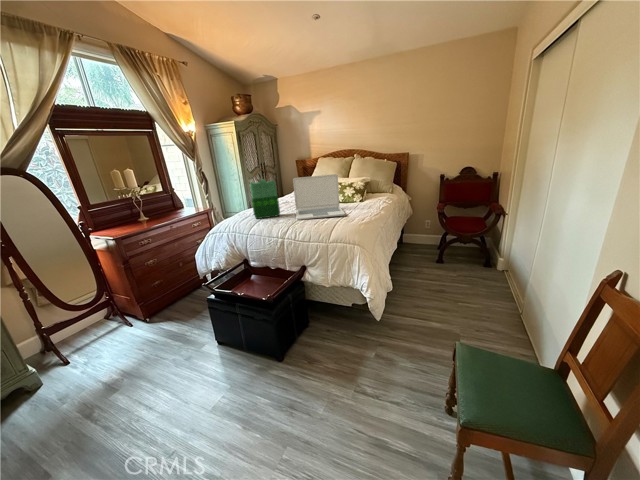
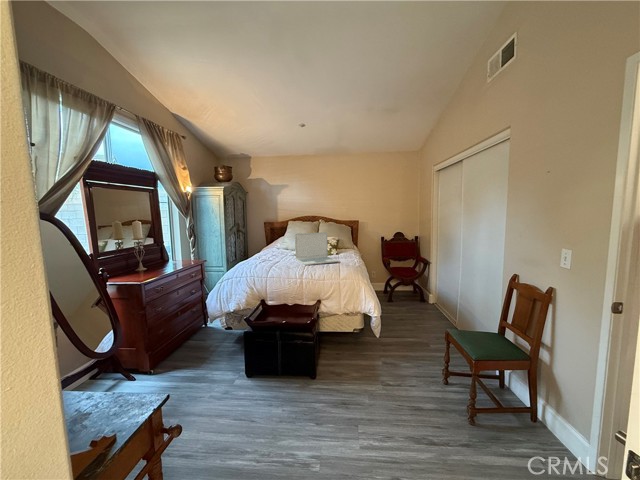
tote bag: present [250,169,280,219] -> none [265,226,287,265]

